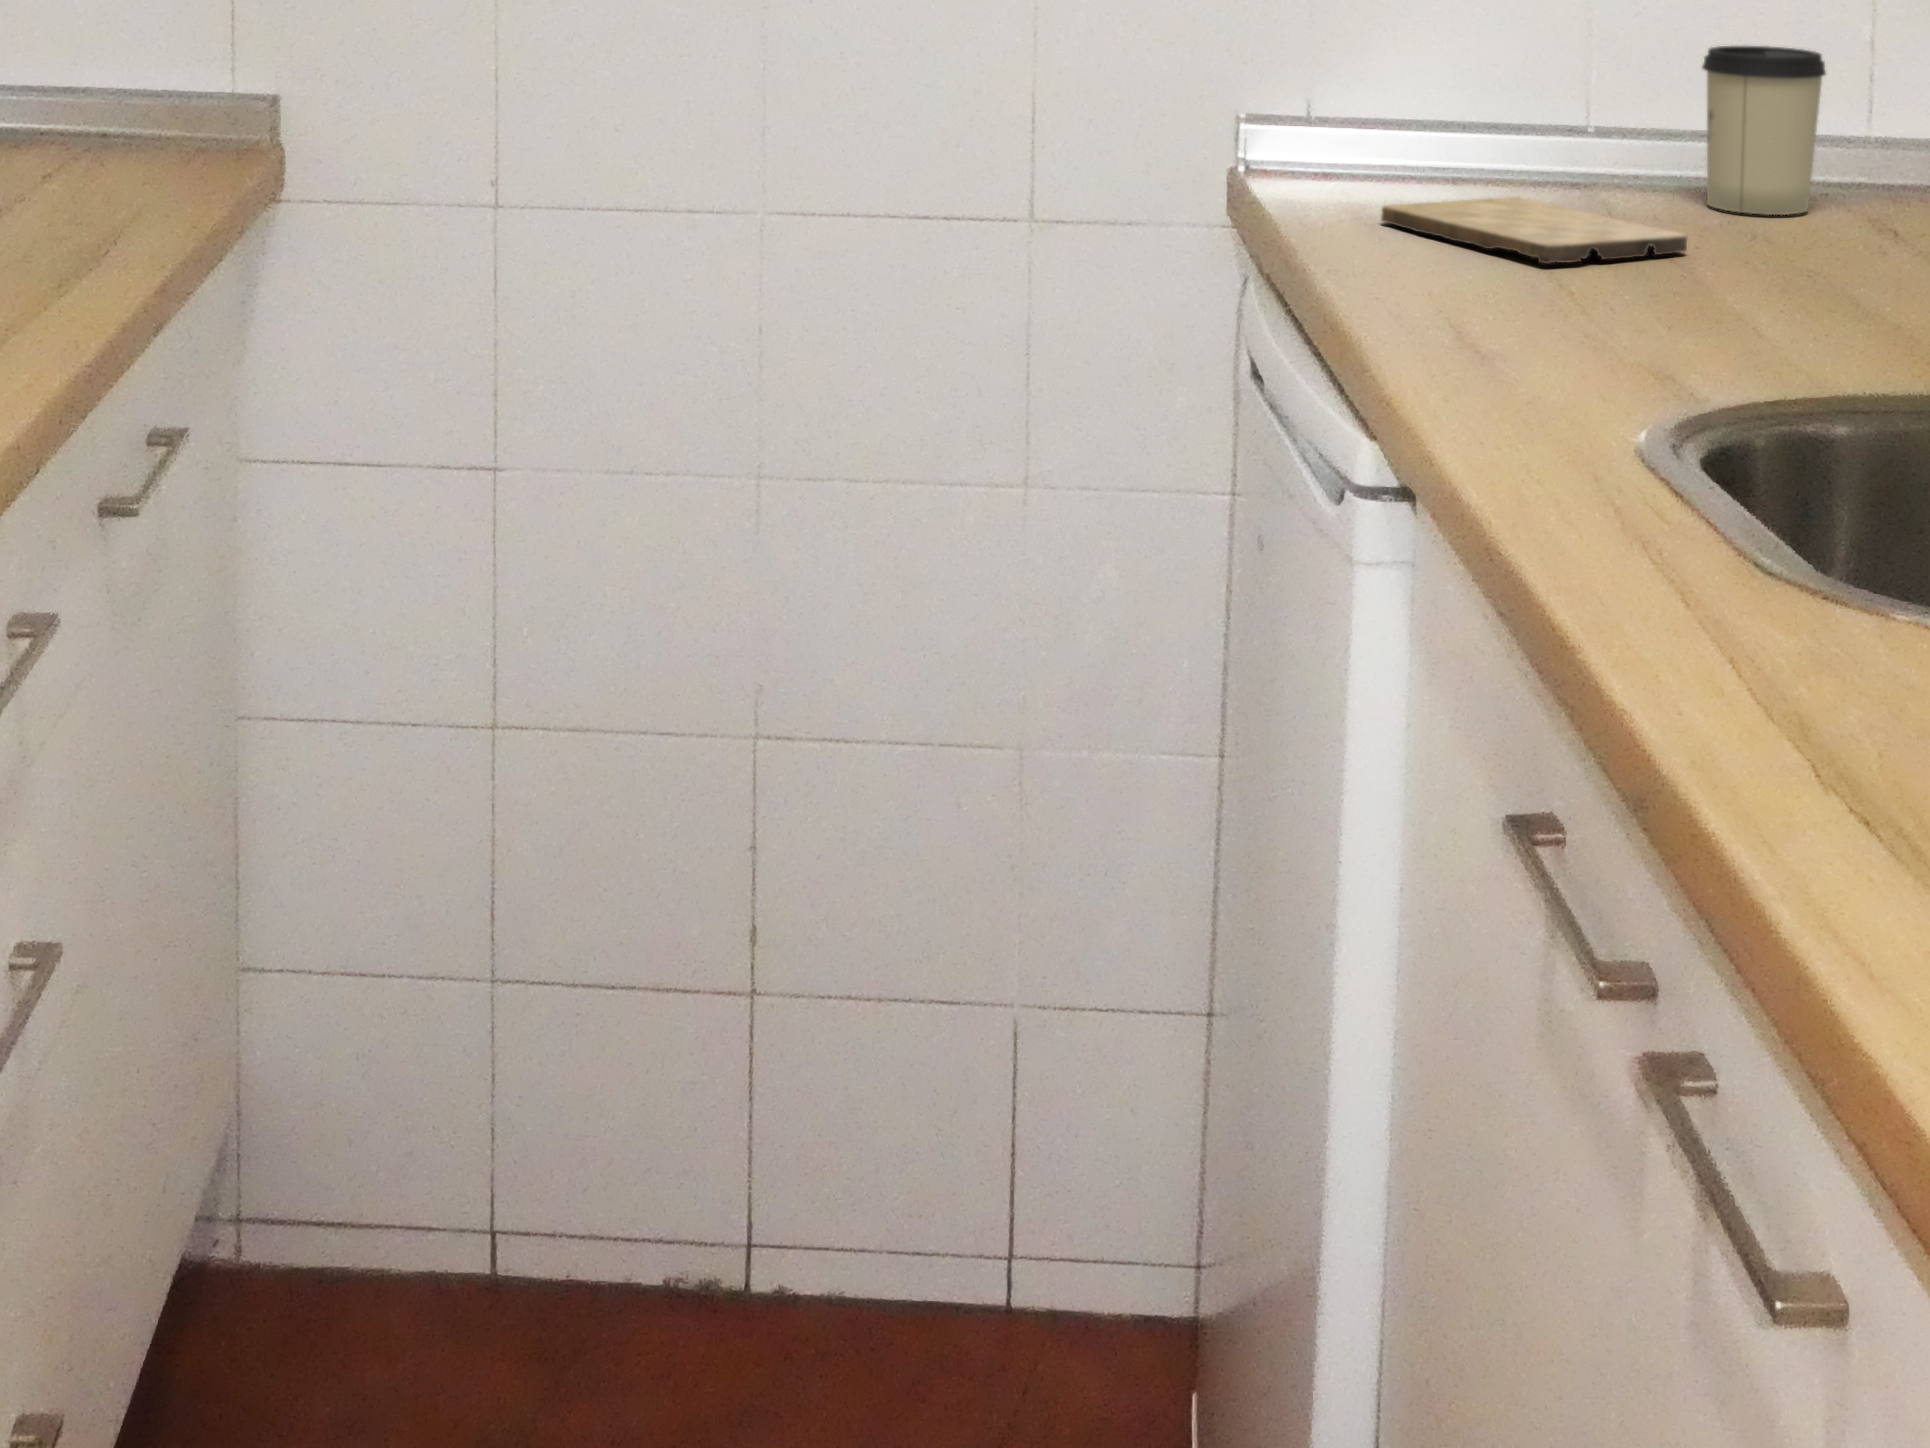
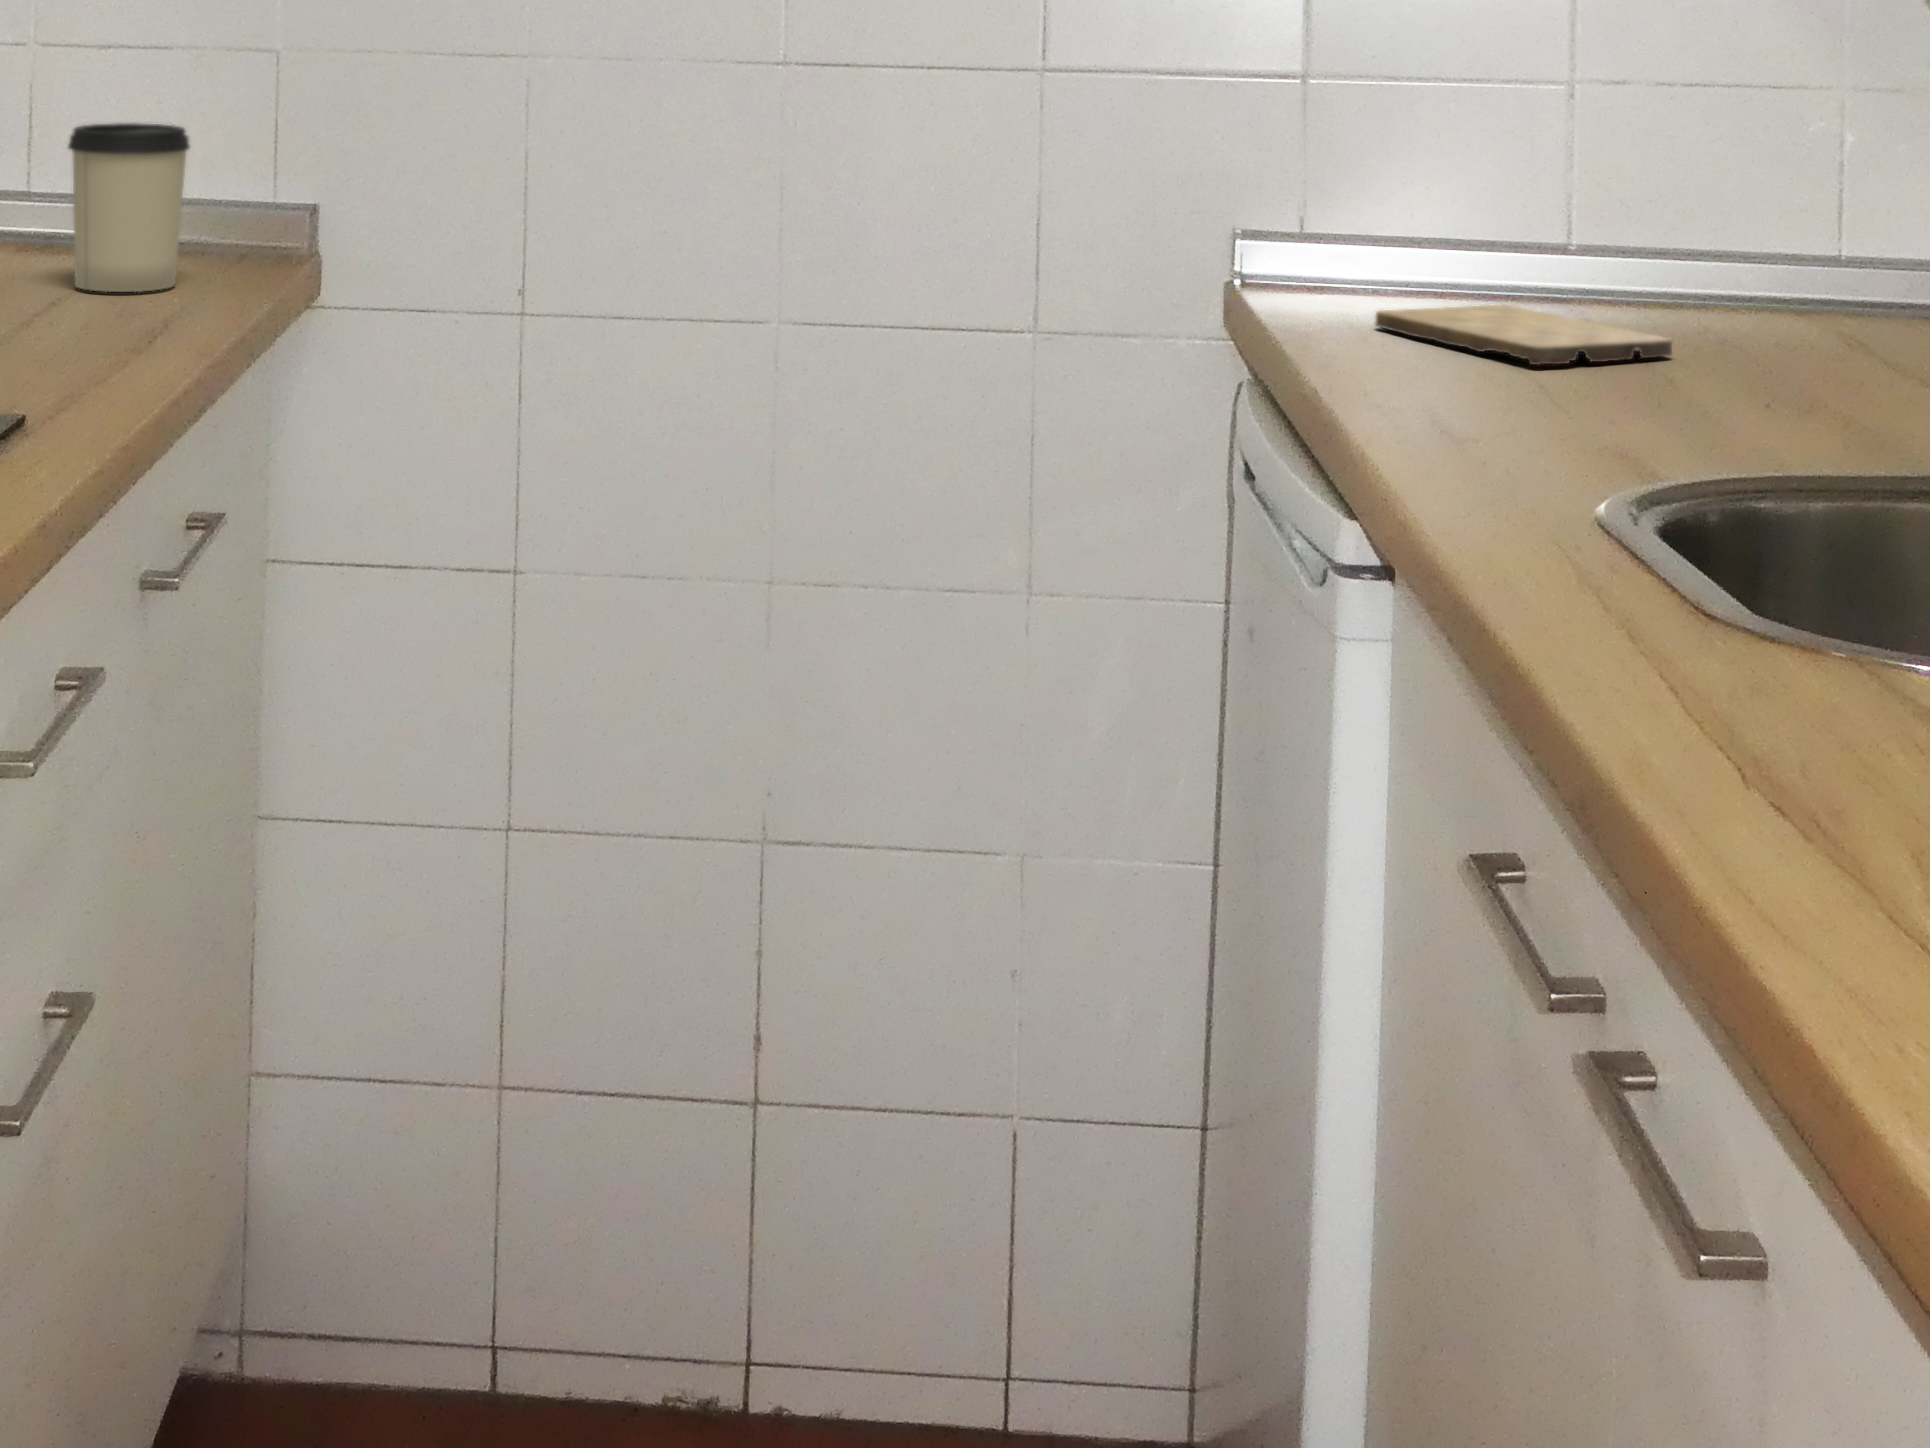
cup: present [1702,46,1826,215] -> present [68,123,190,292]

